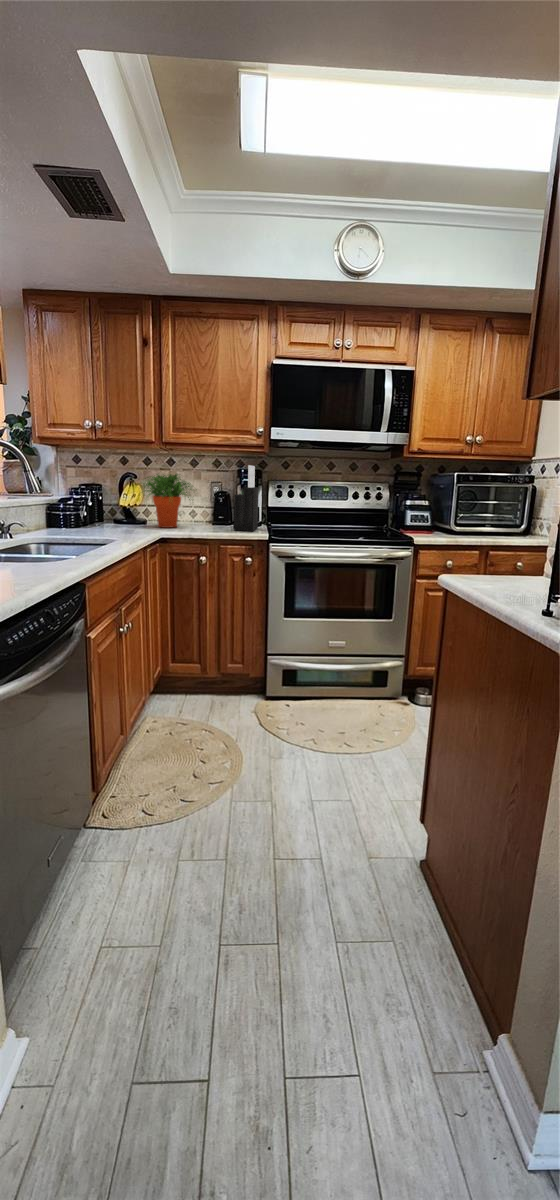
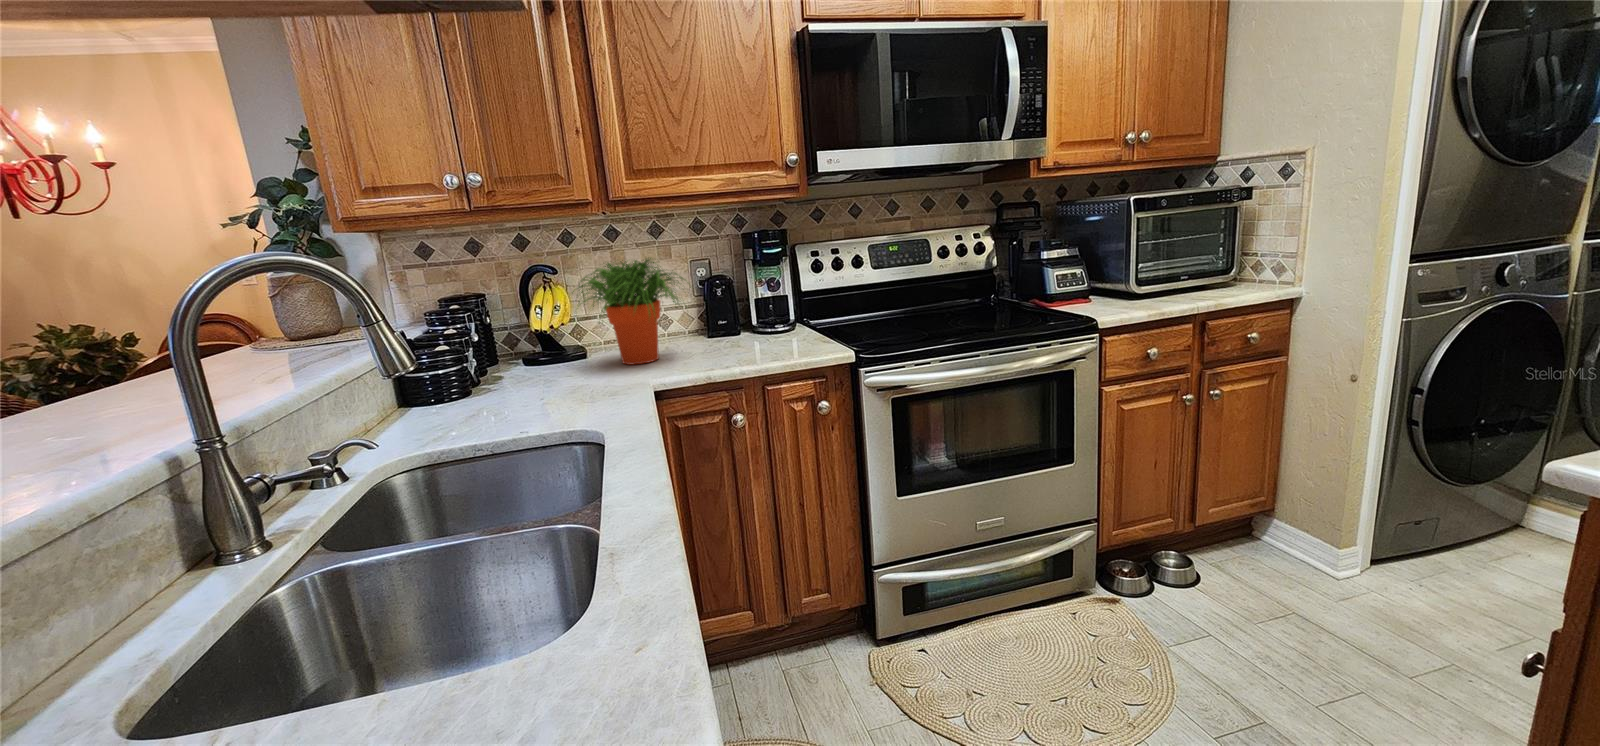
knife block: present [233,465,258,531] -> none [765,225,811,350]

